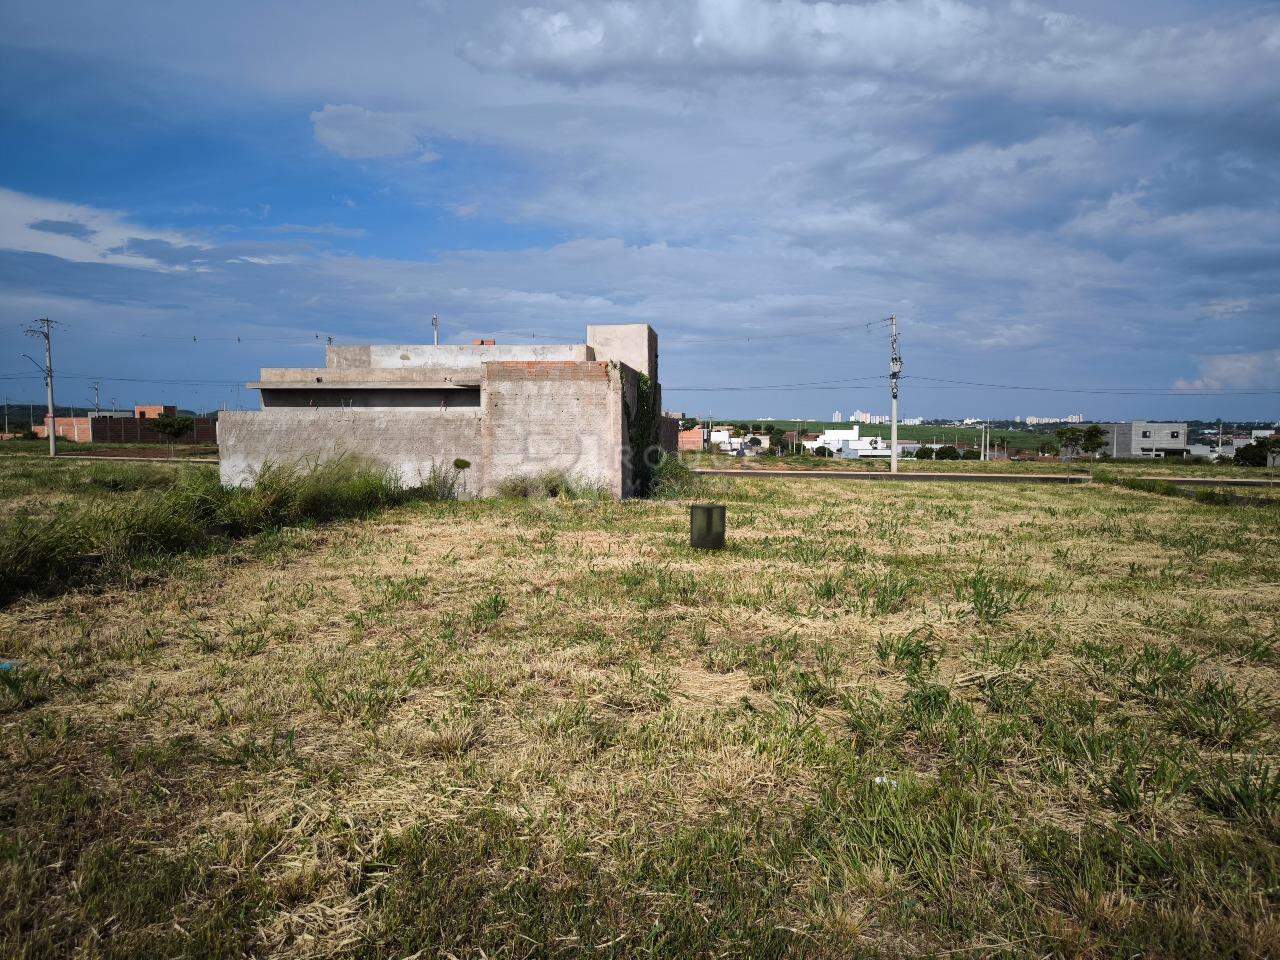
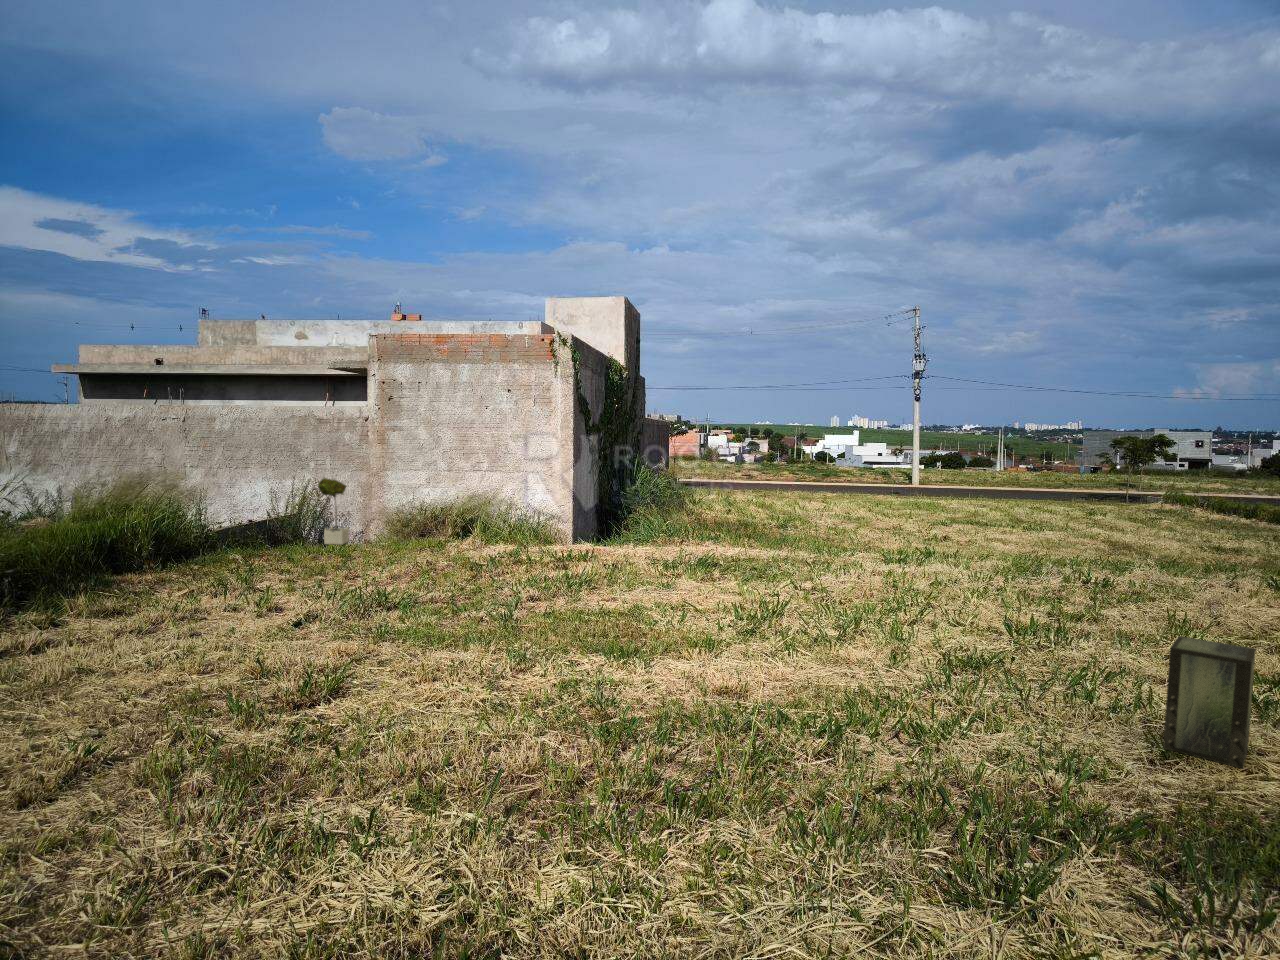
storage box: present [690,504,726,550] -> present [1163,636,1256,768]

